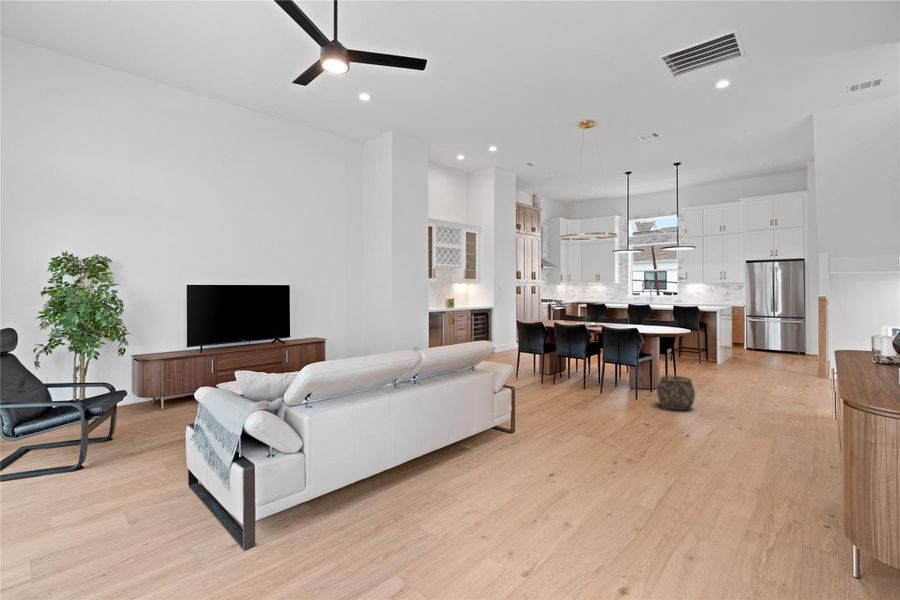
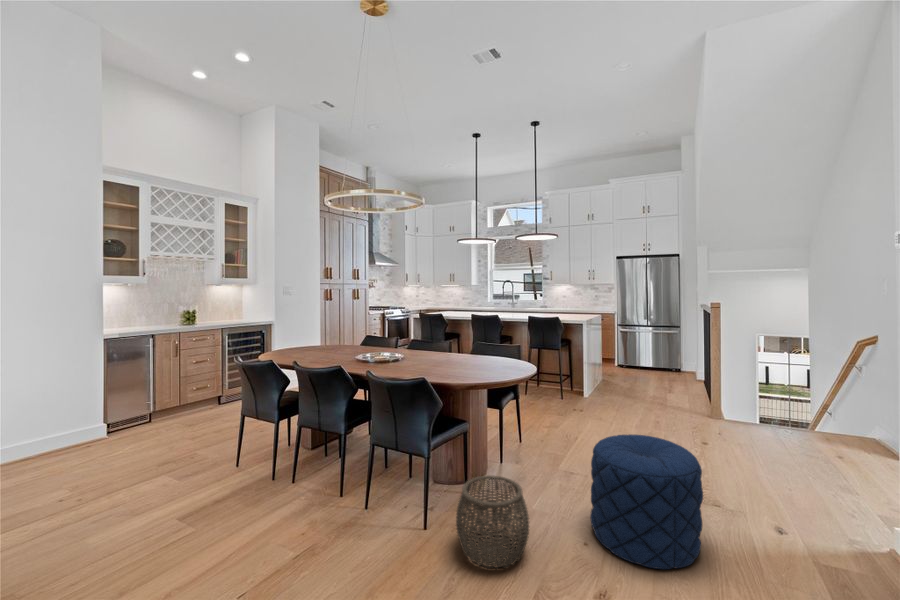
pouf: none [726,362,788,416] -> present [590,434,703,569]

